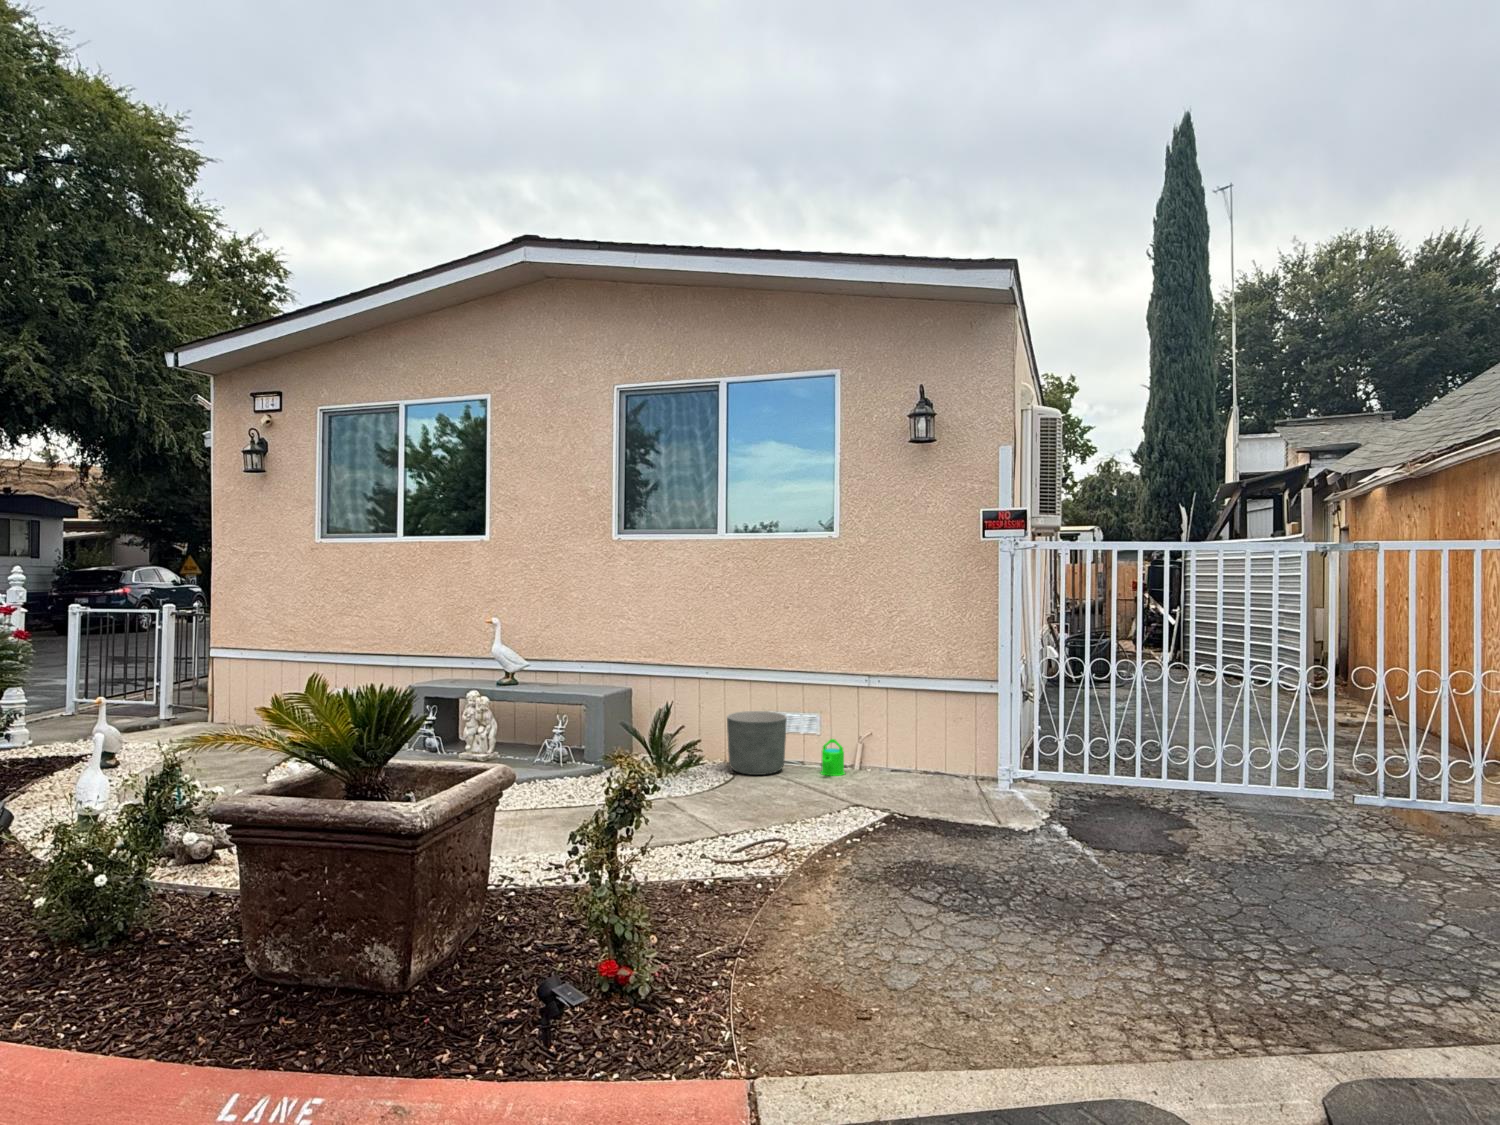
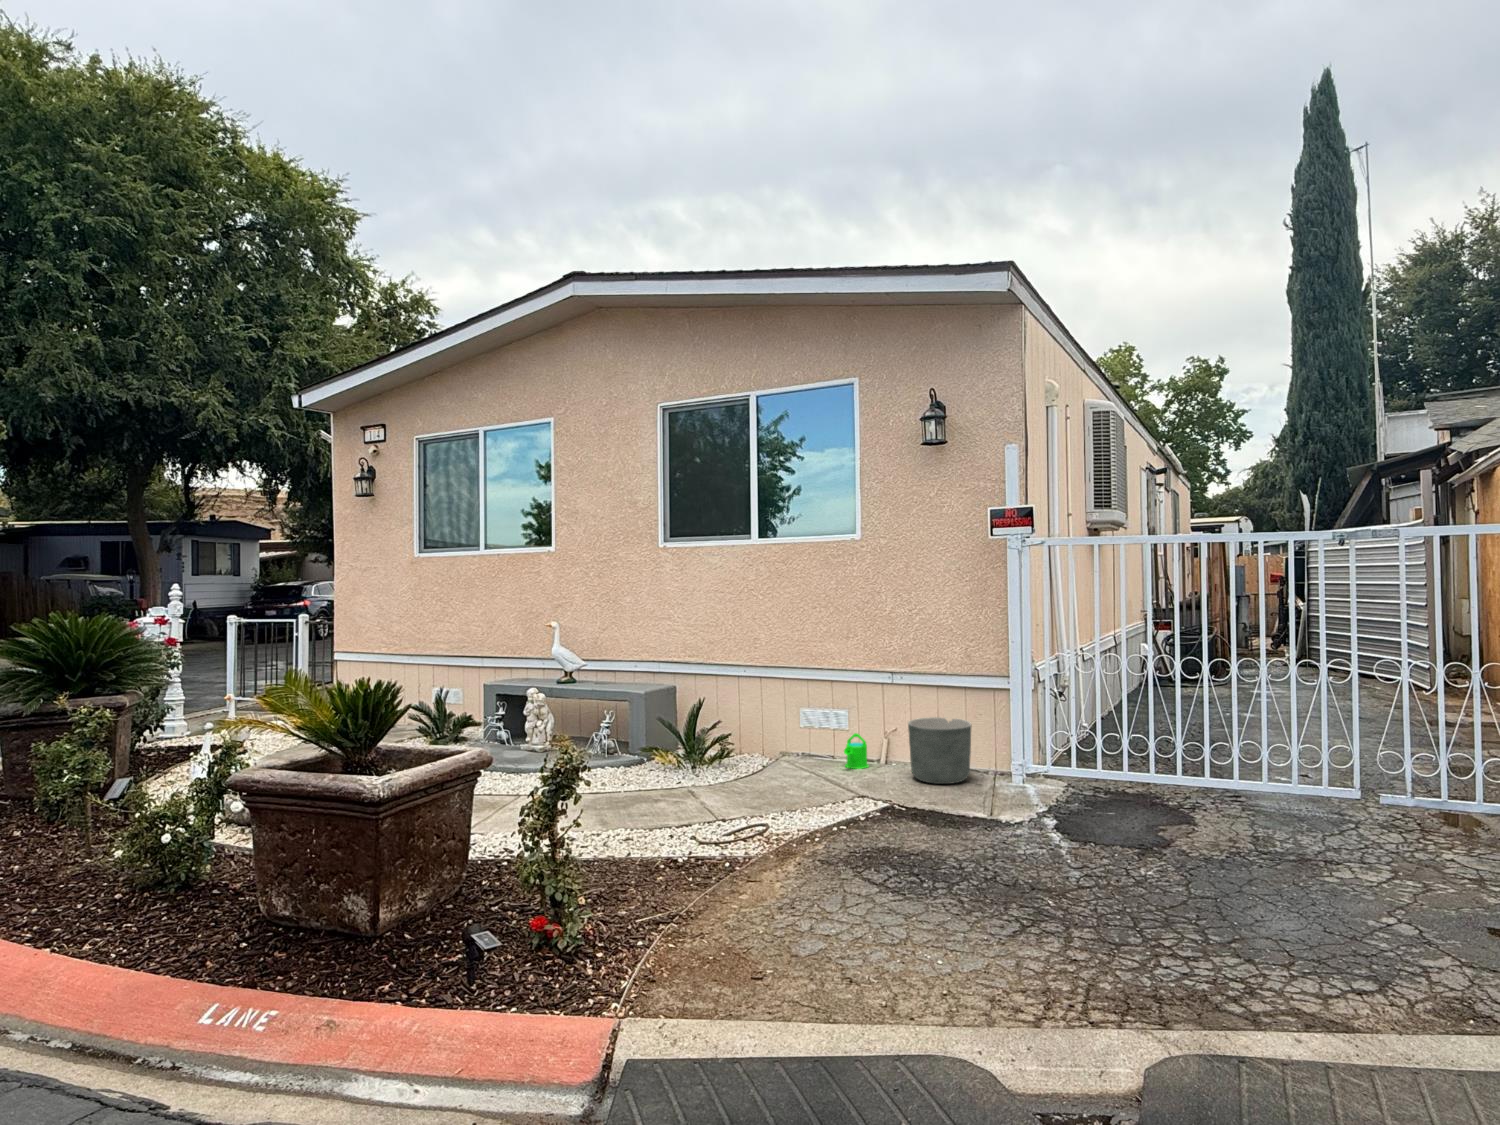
planter: present [727,711,787,775] -> present [908,717,971,784]

